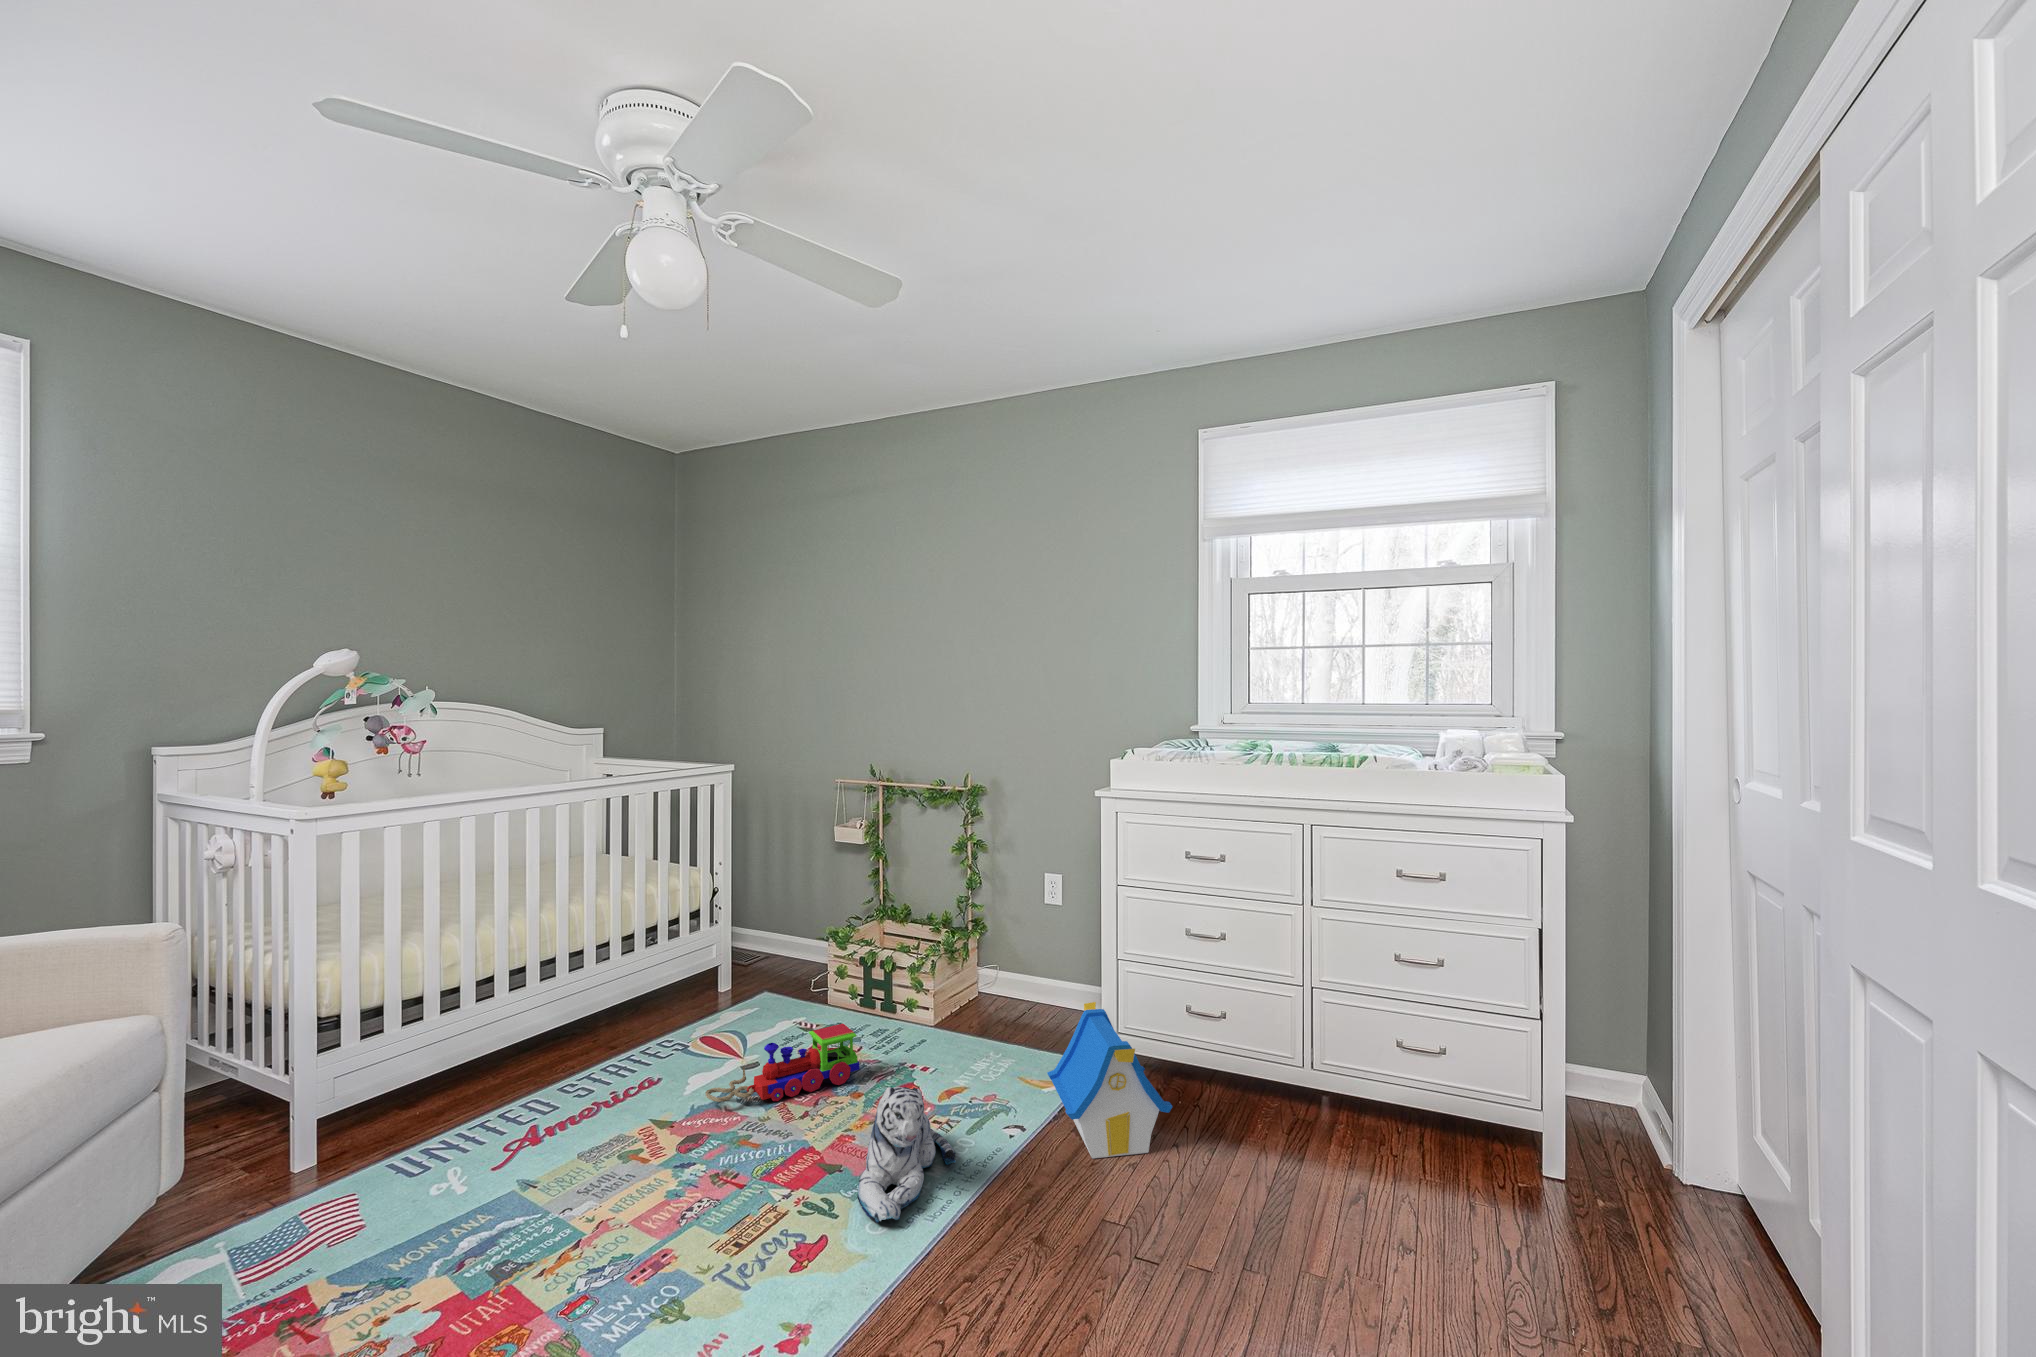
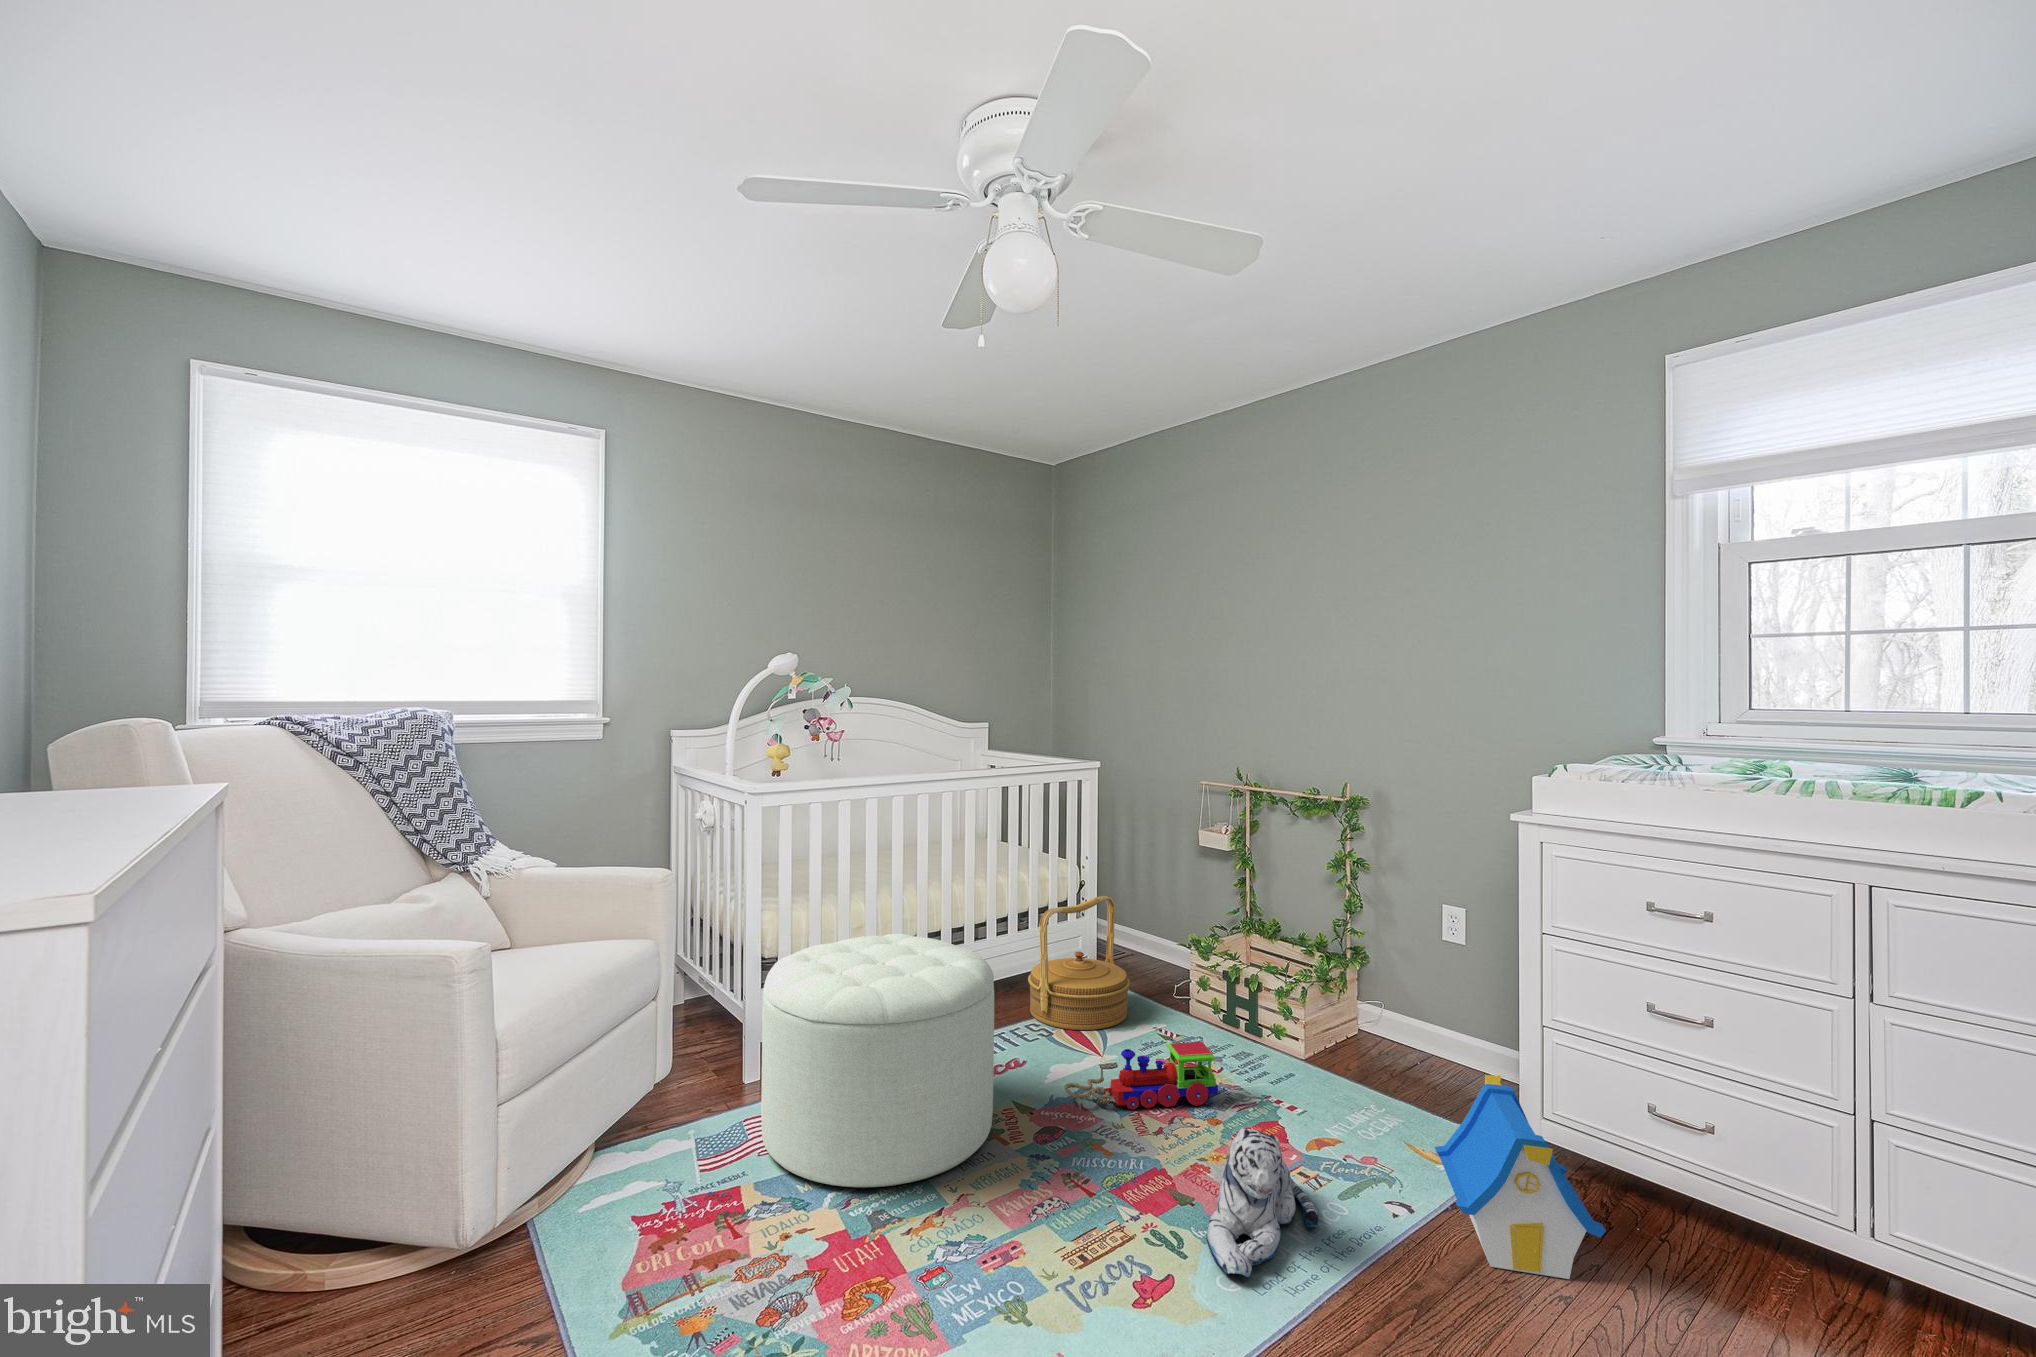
woven basket: none [657,900,767,1040] -> present [1028,895,1130,1030]
ottoman: none [332,962,628,1252] -> present [761,934,994,1189]

